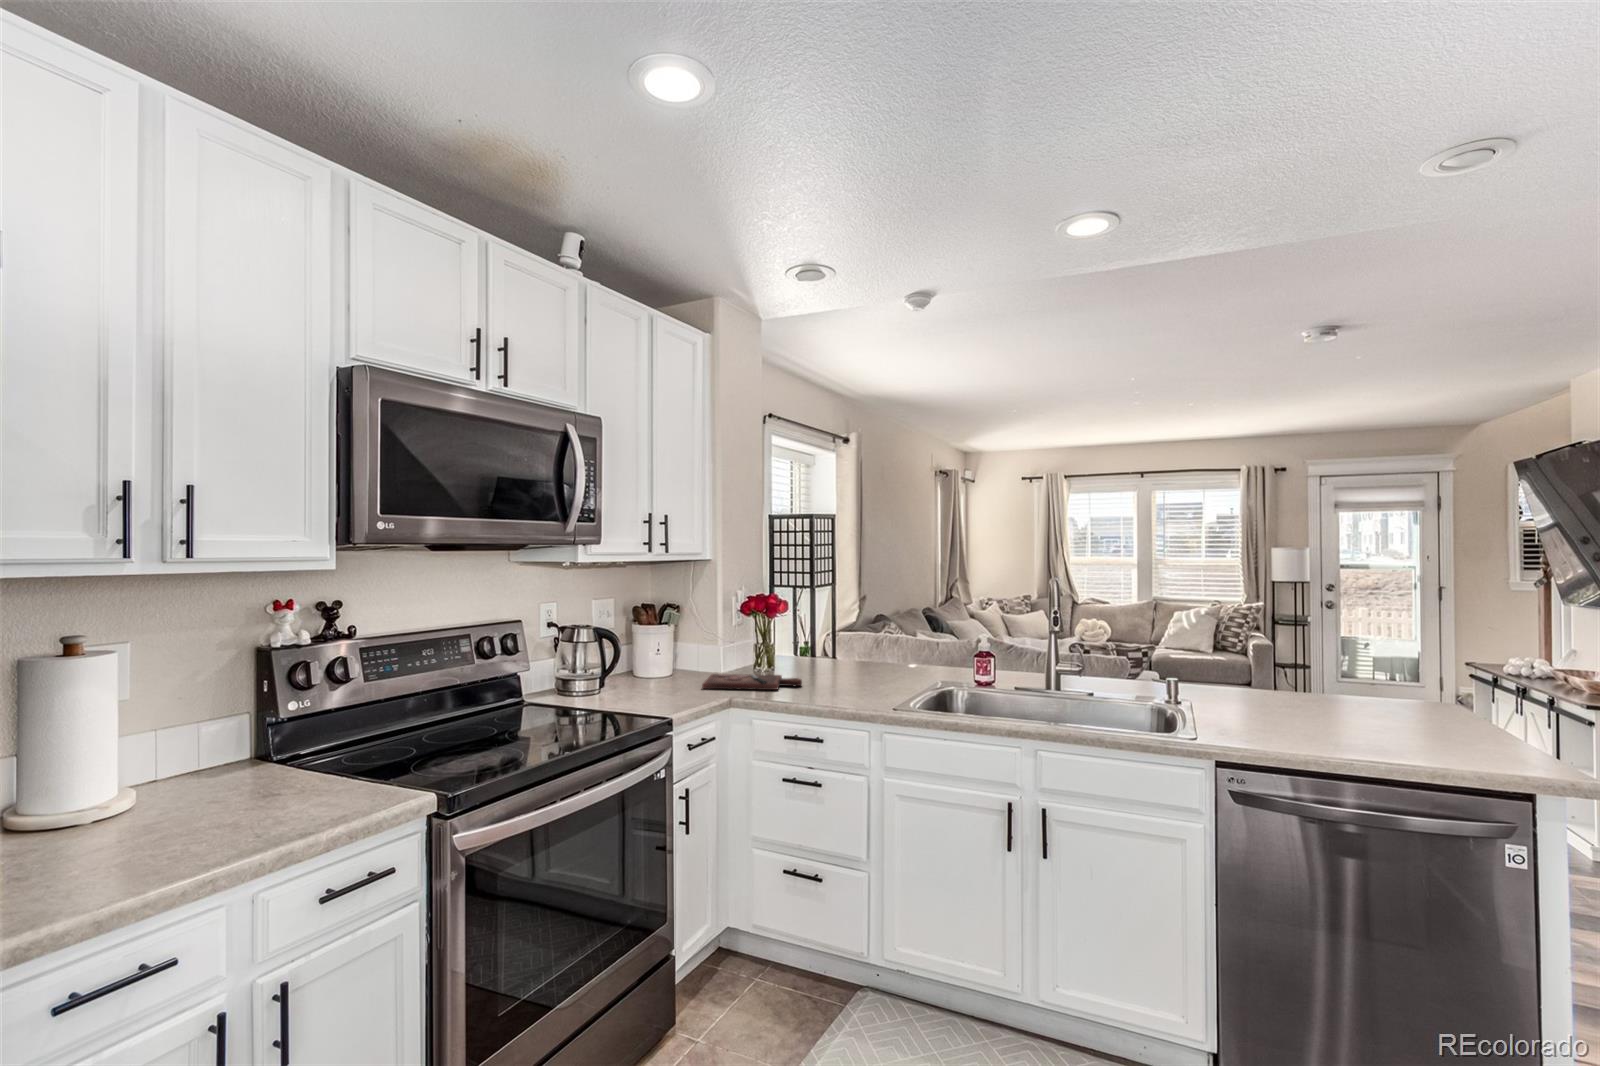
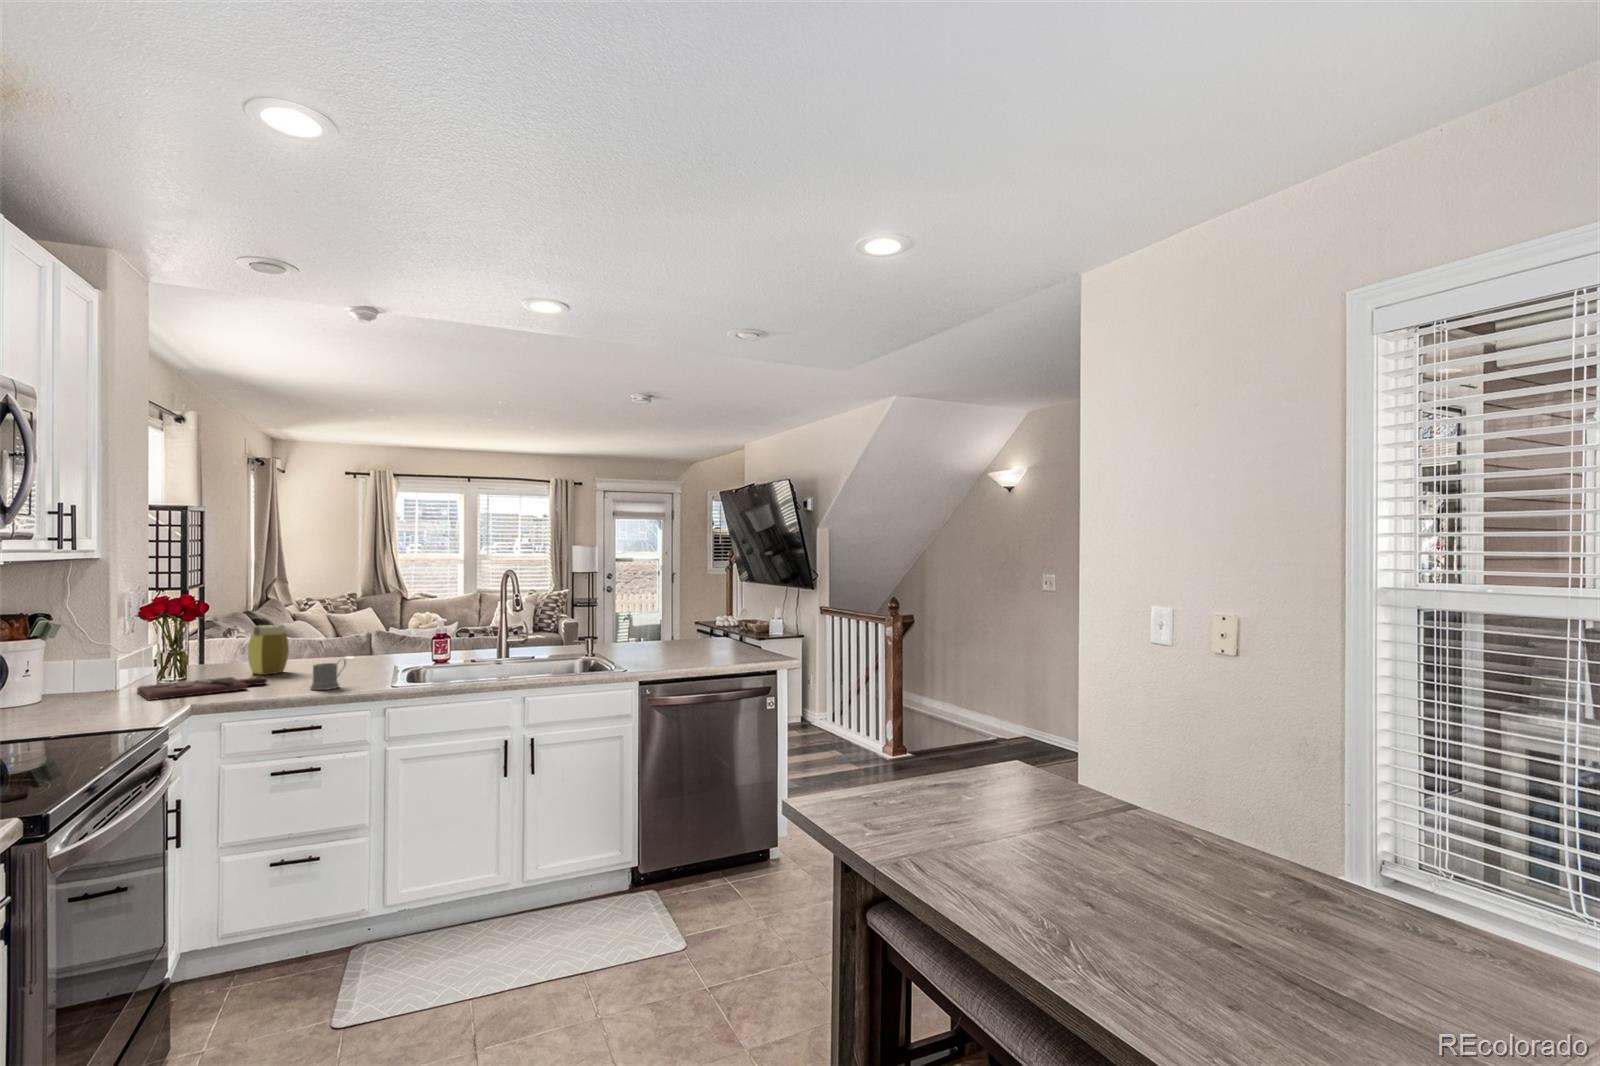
jar: none [807,626,841,675] -> present [248,625,289,675]
mug: none [820,670,856,702] -> present [310,660,346,690]

